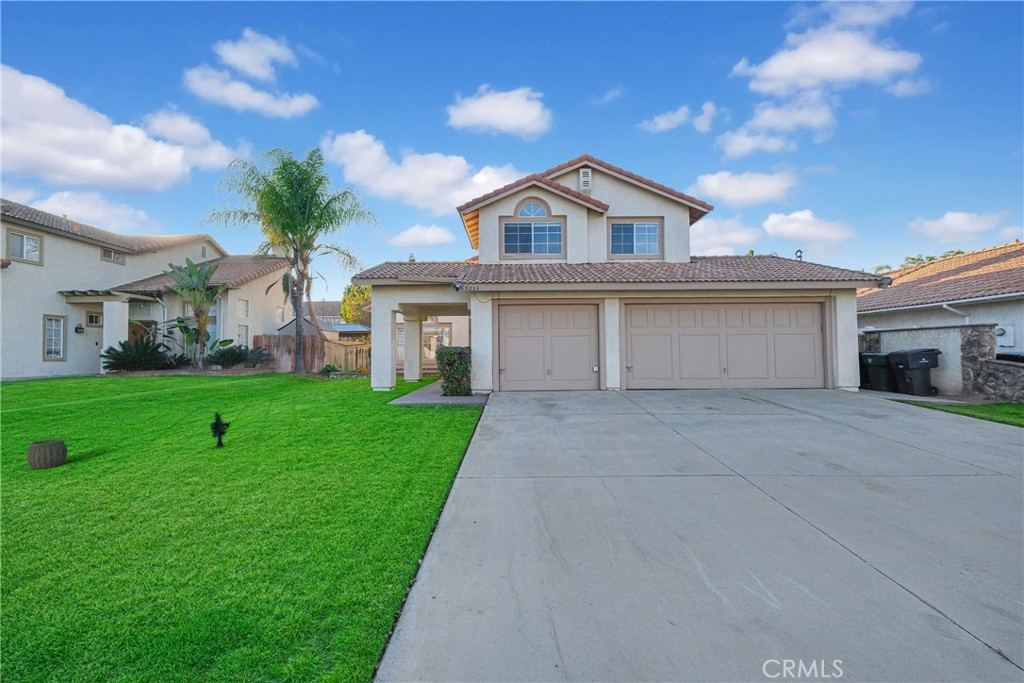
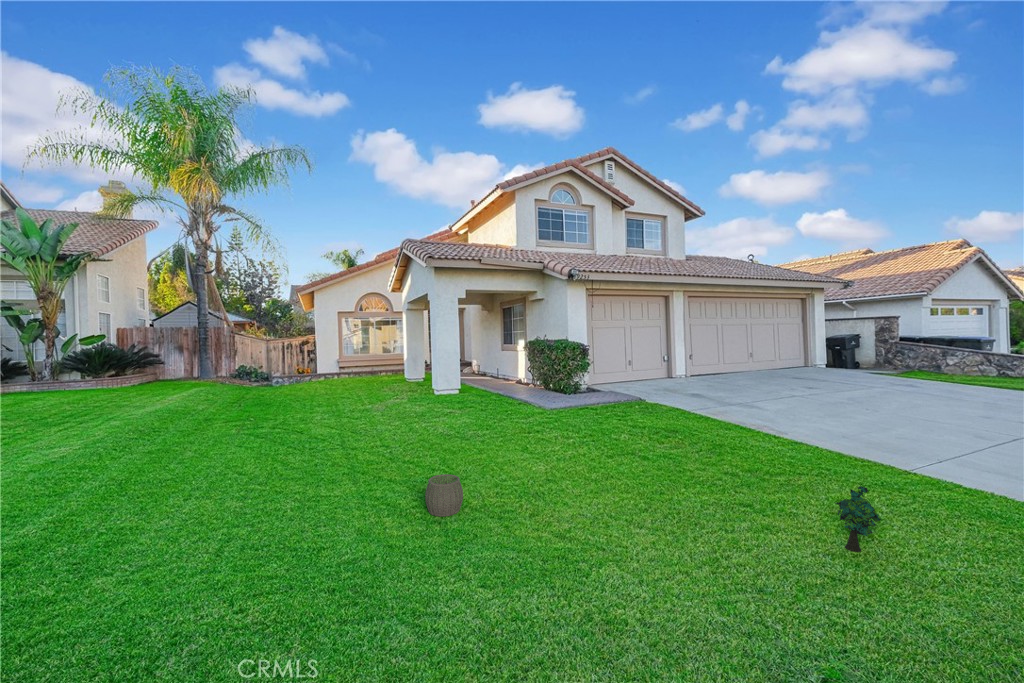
decorative plant: present [209,413,230,447] -> present [835,486,881,552]

